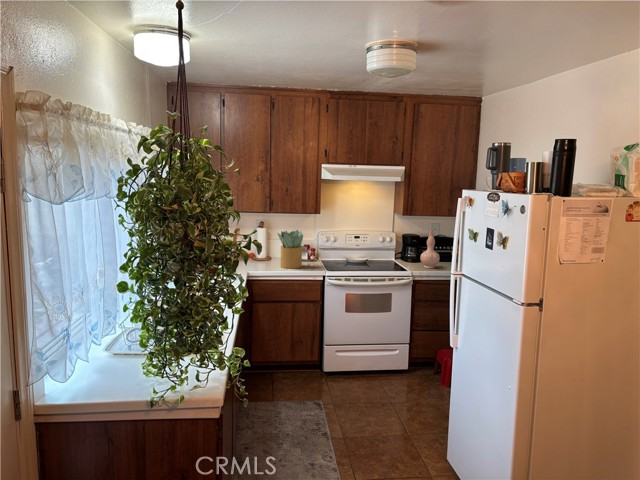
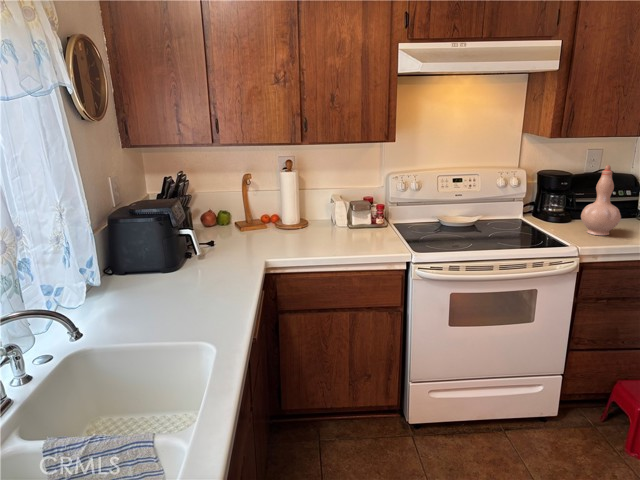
potted plant: present [278,230,303,268] -> none [317,173,366,246]

